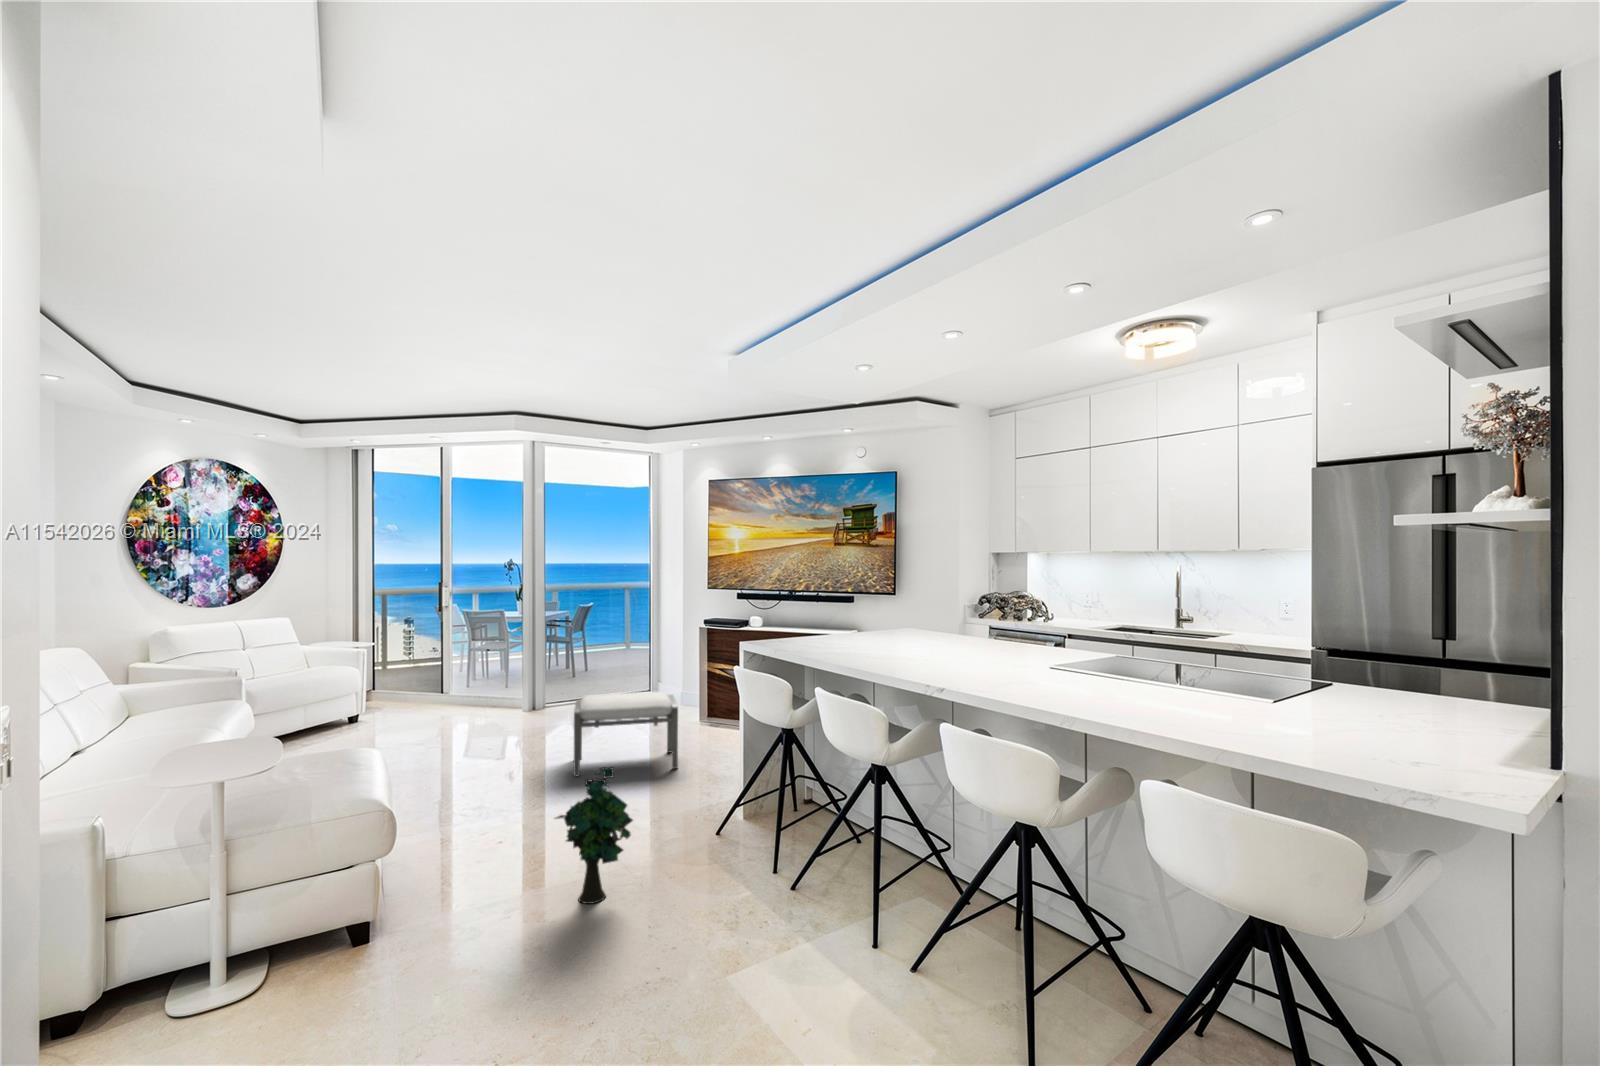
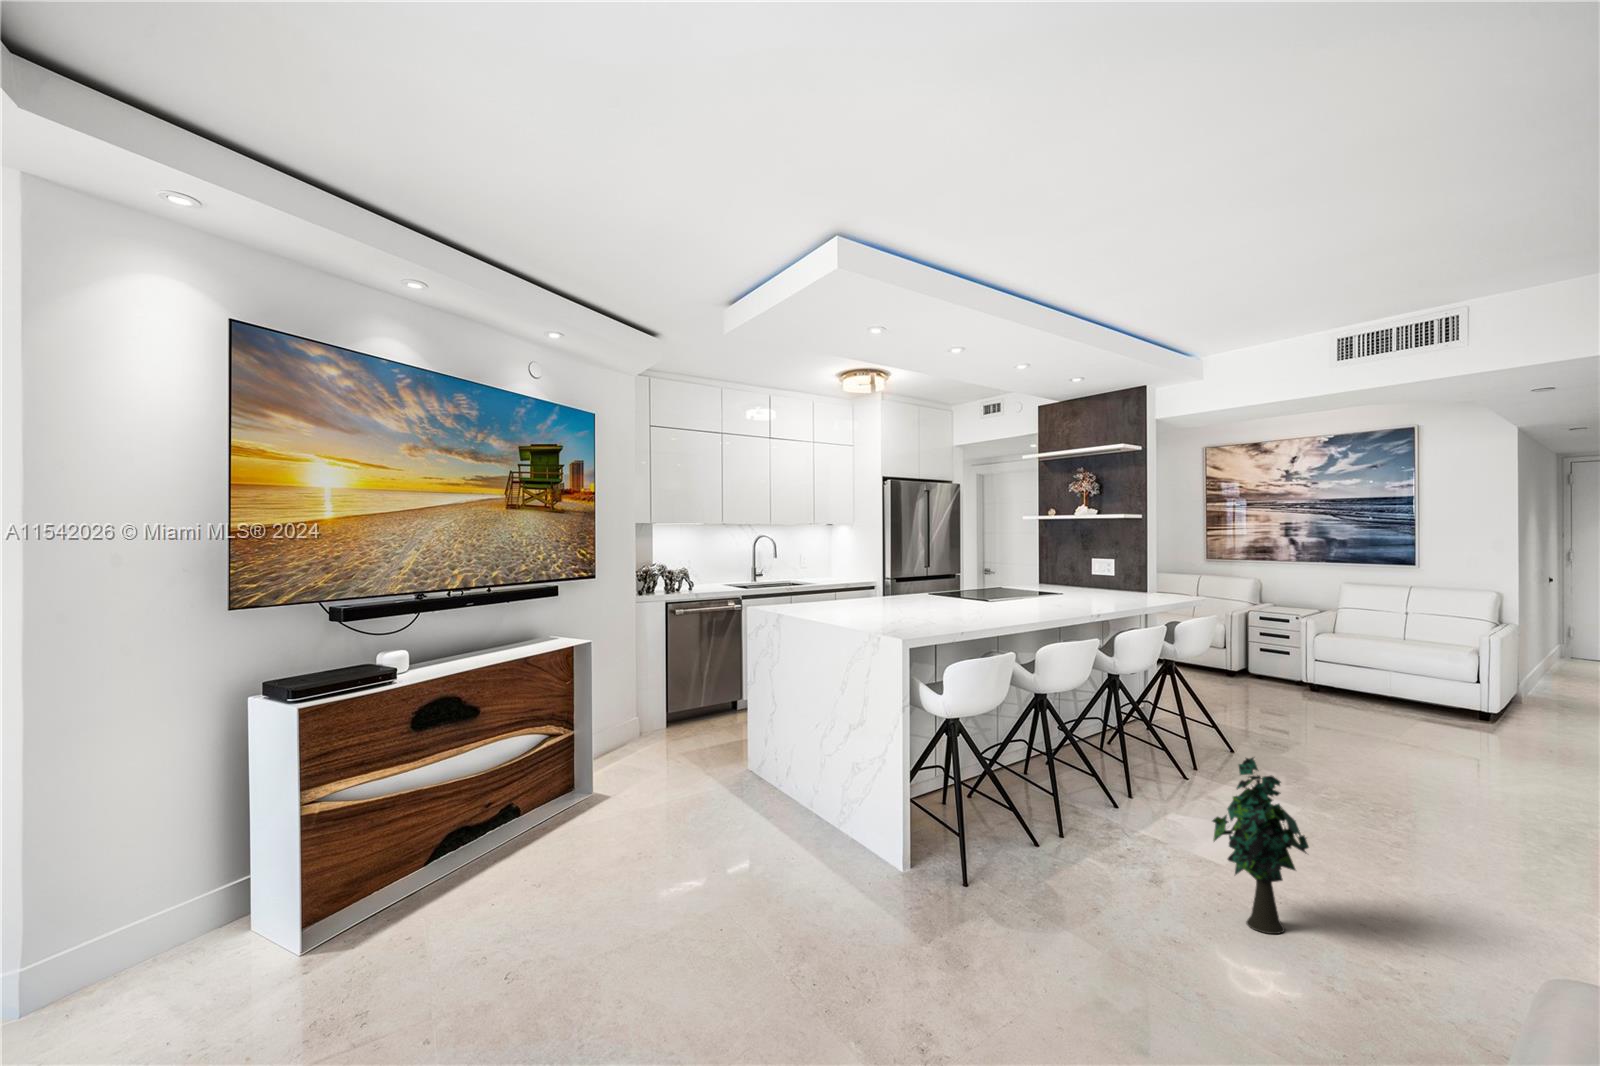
ottoman: present [574,692,678,777] -> none [603,790,766,1032]

